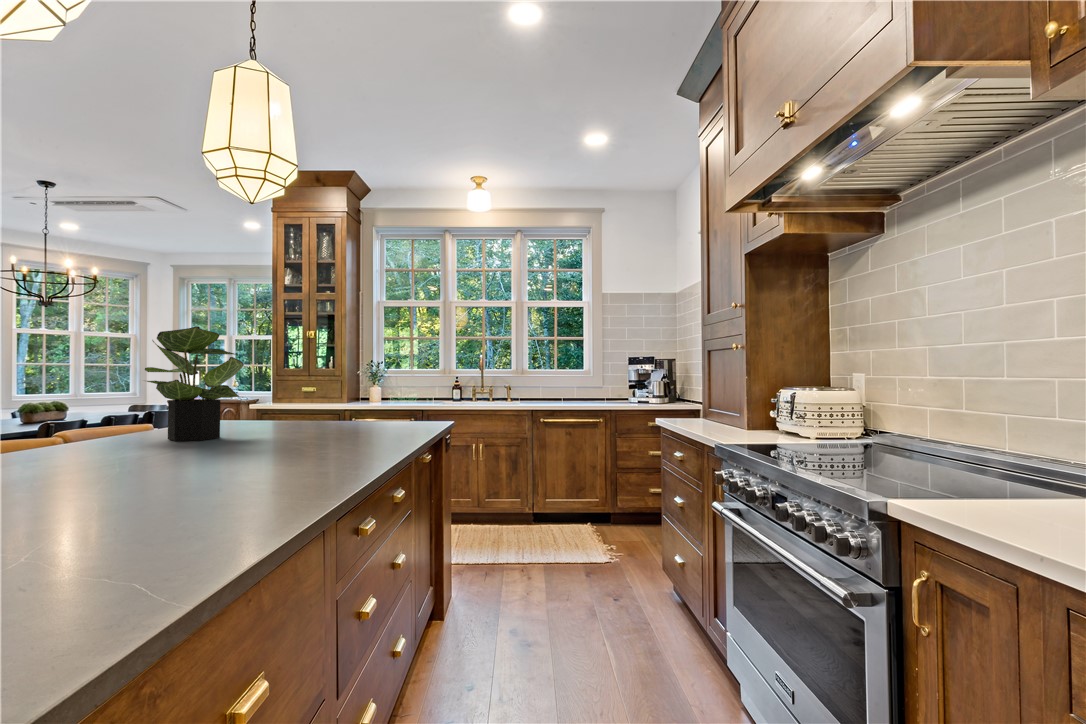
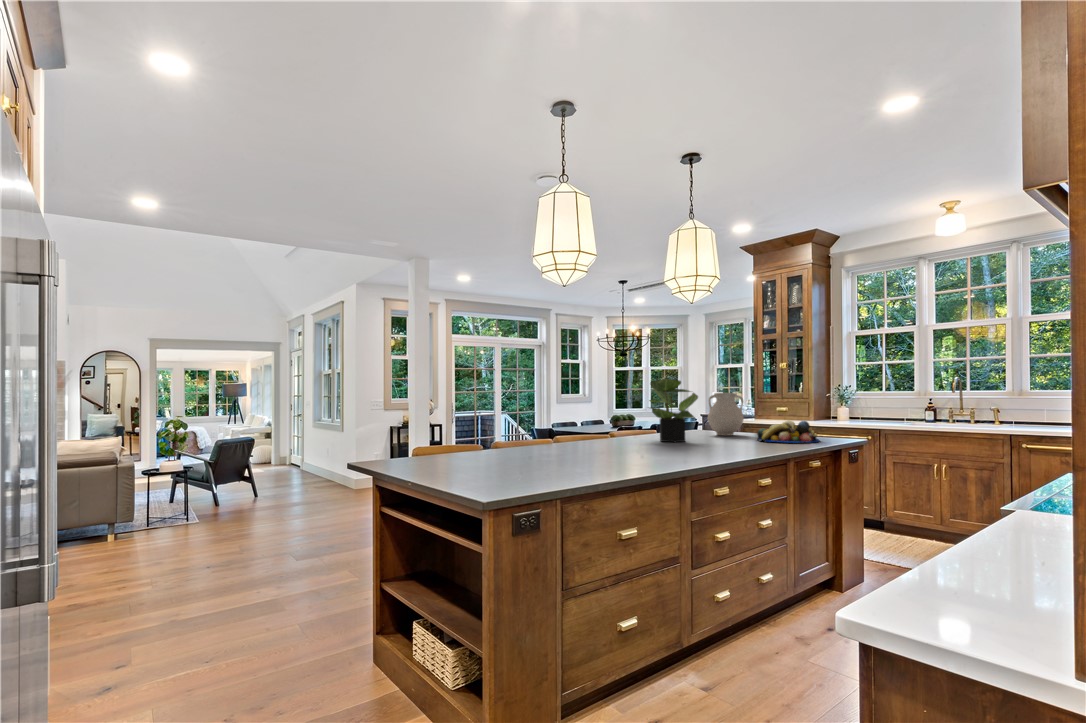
vase: none [240,360,297,425] -> present [708,393,744,435]
fruit bowl: none [328,398,412,430] -> present [757,420,820,443]

